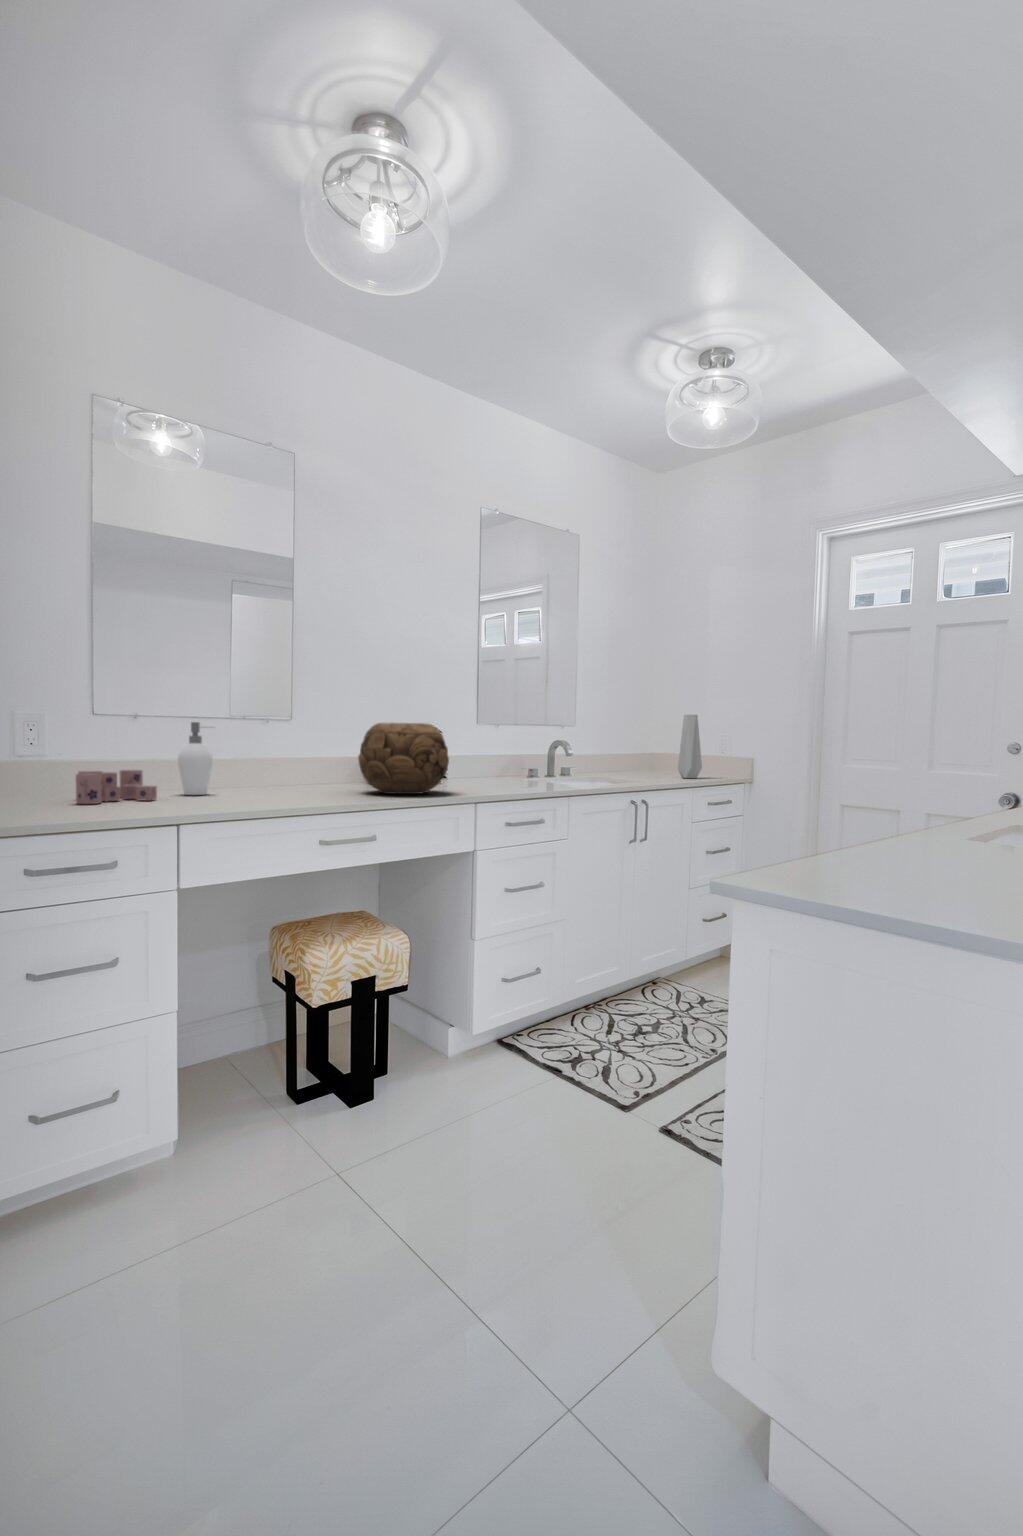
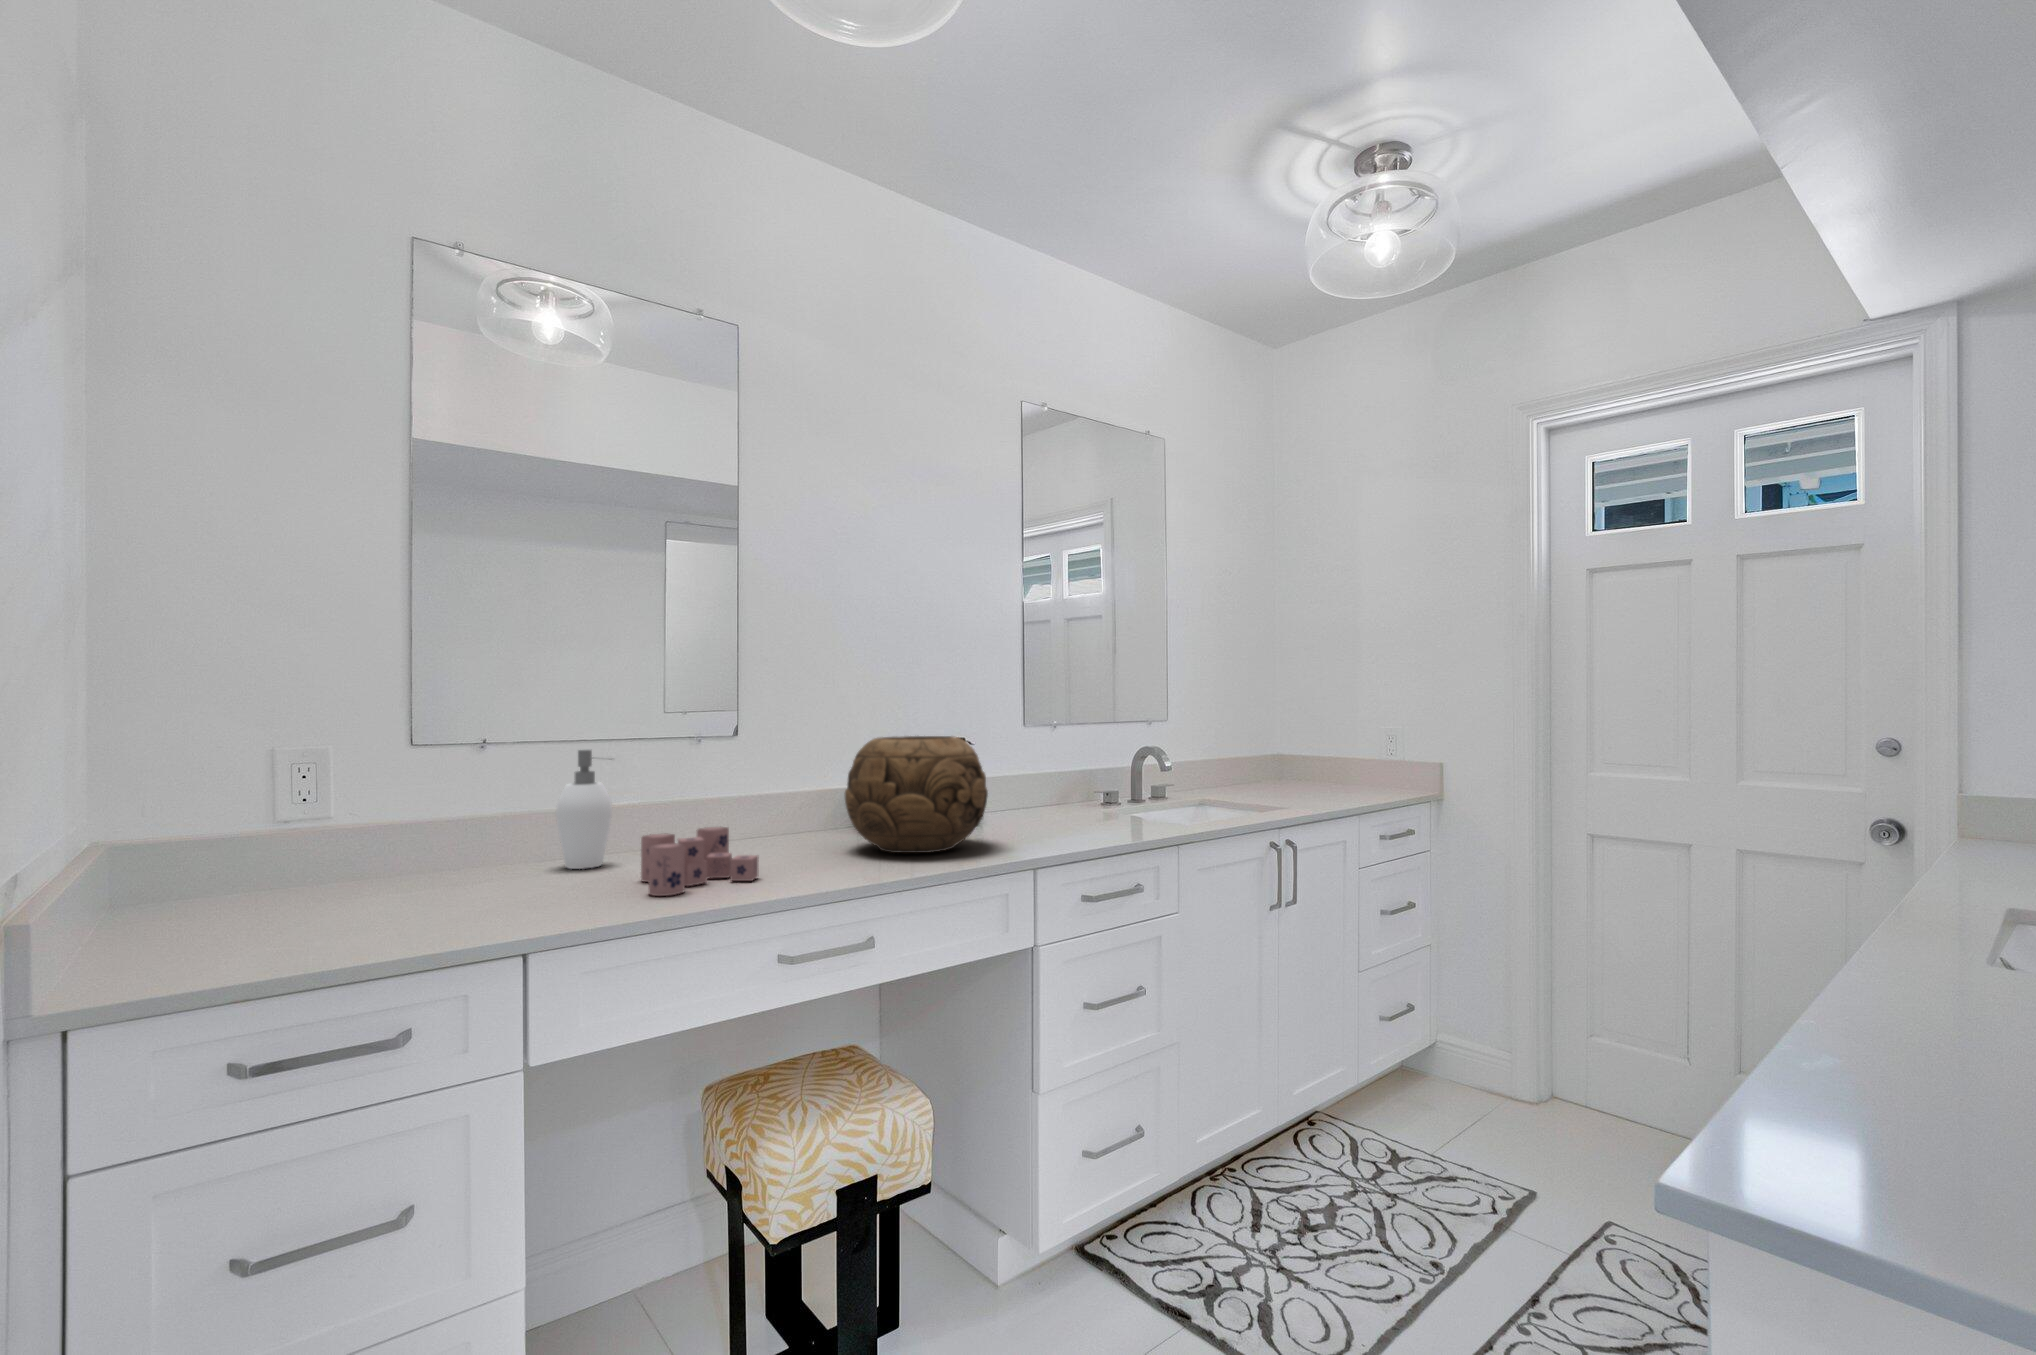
vase: present [678,715,702,778] -> none [1327,692,1364,788]
candle: present [76,770,157,804] -> present [641,827,759,896]

